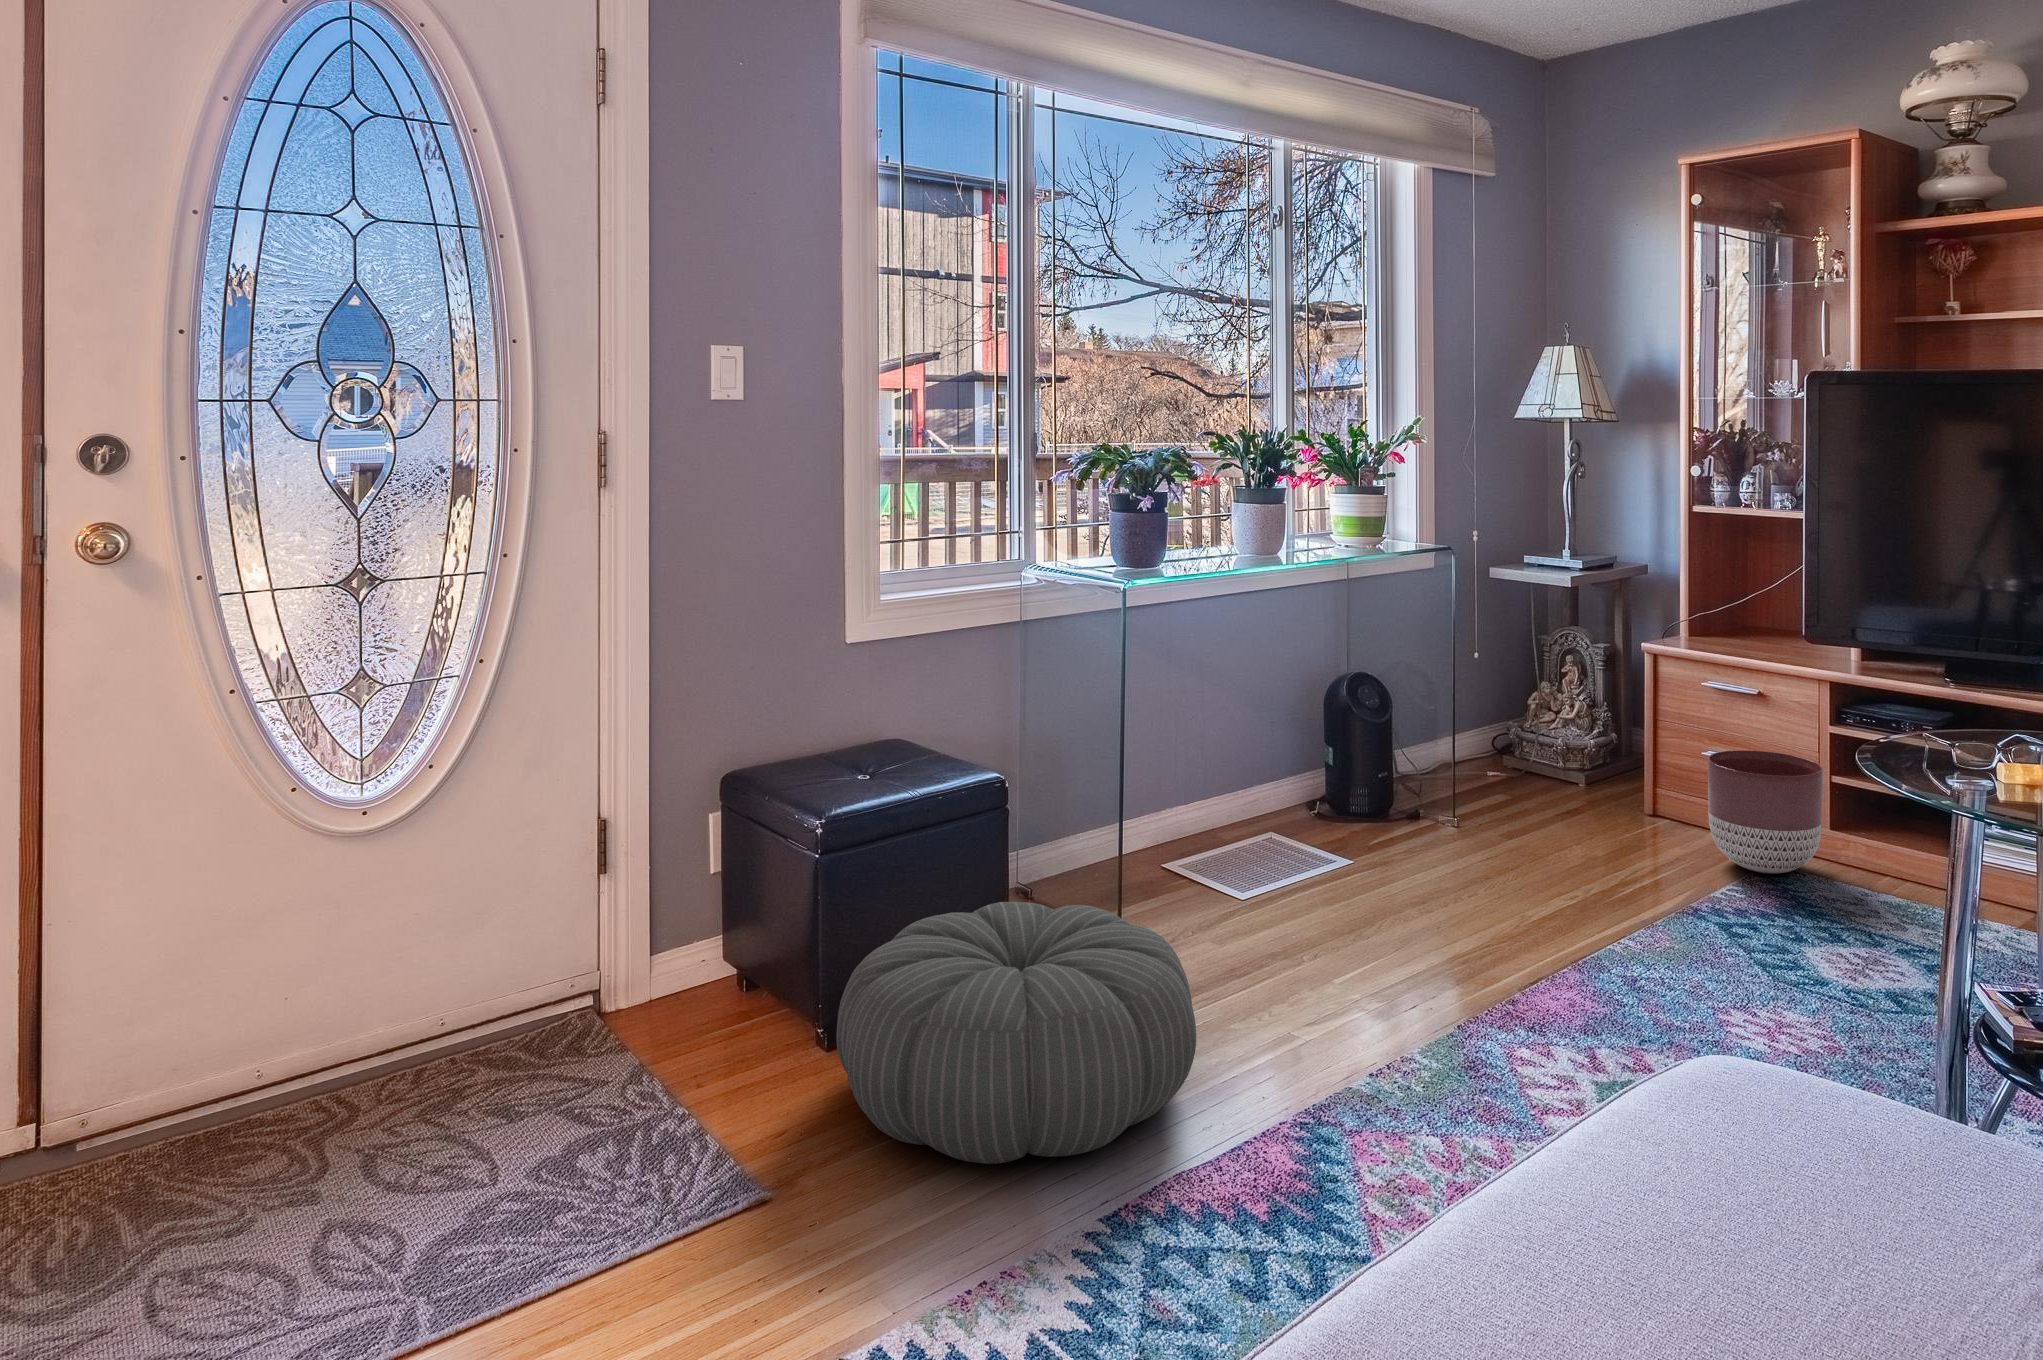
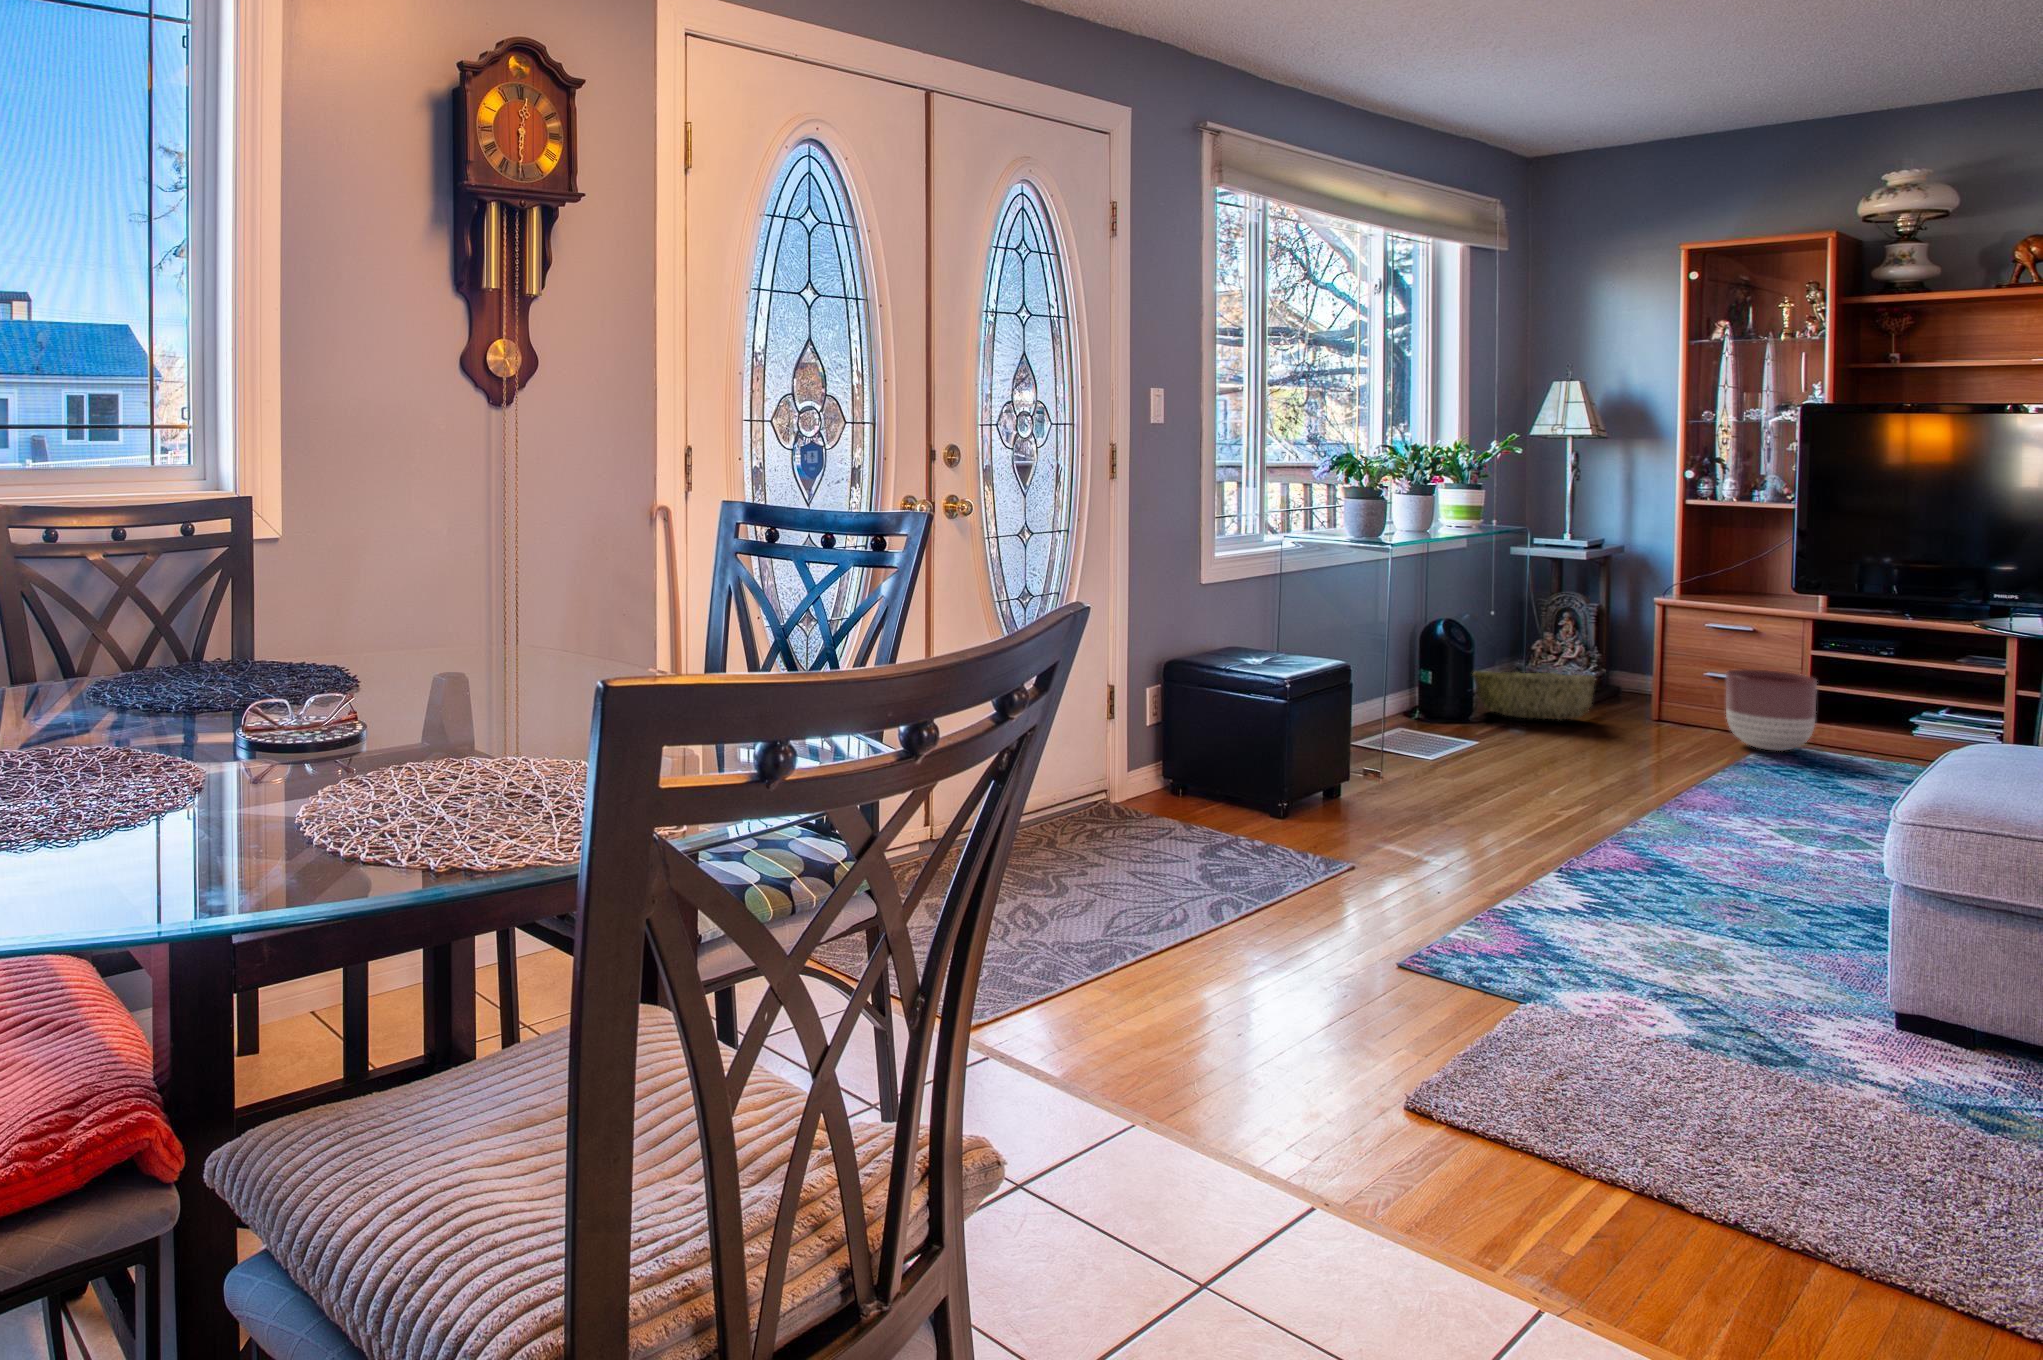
woven basket: none [1402,745,1562,819] -> present [1473,671,1595,721]
pouf: present [836,902,1196,1164] -> none [1312,734,1542,856]

